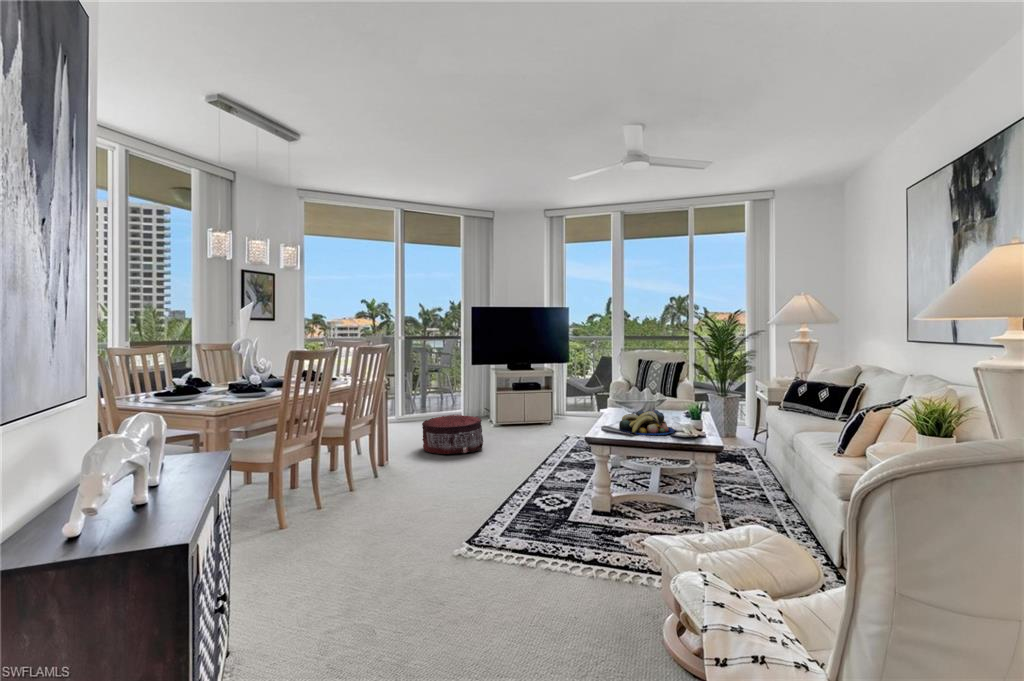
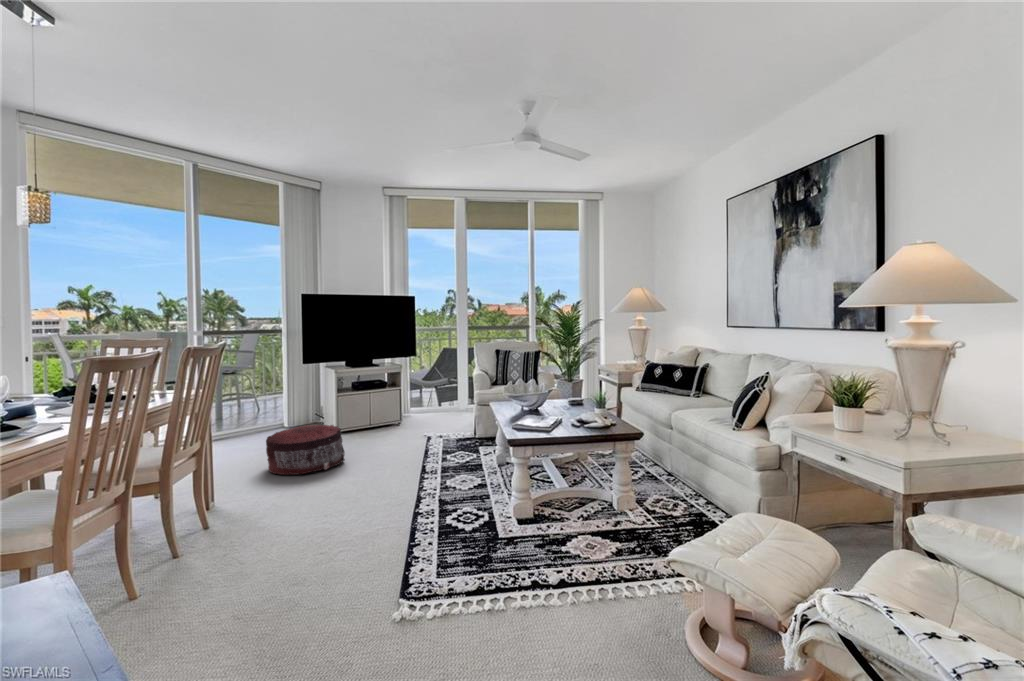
fruit bowl: present [619,410,675,435] -> none [530,404,585,433]

